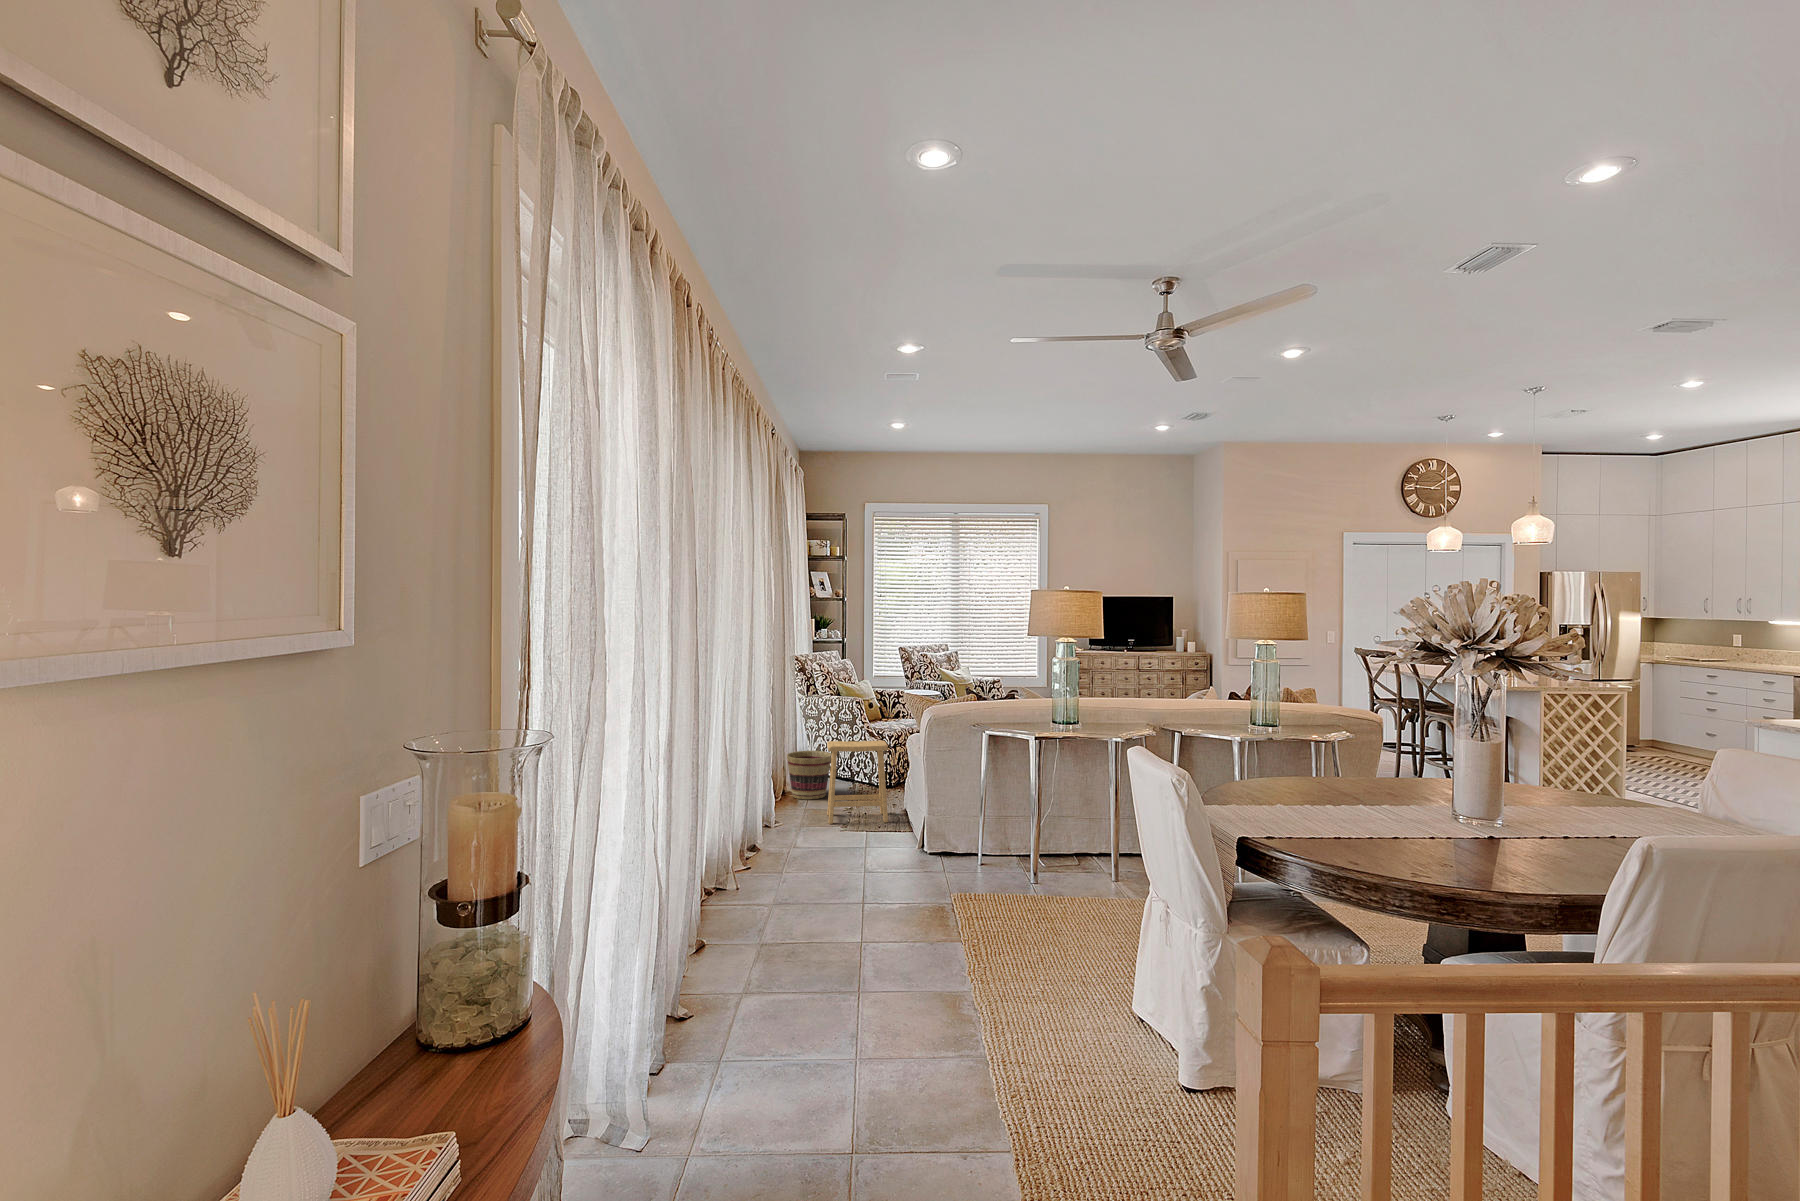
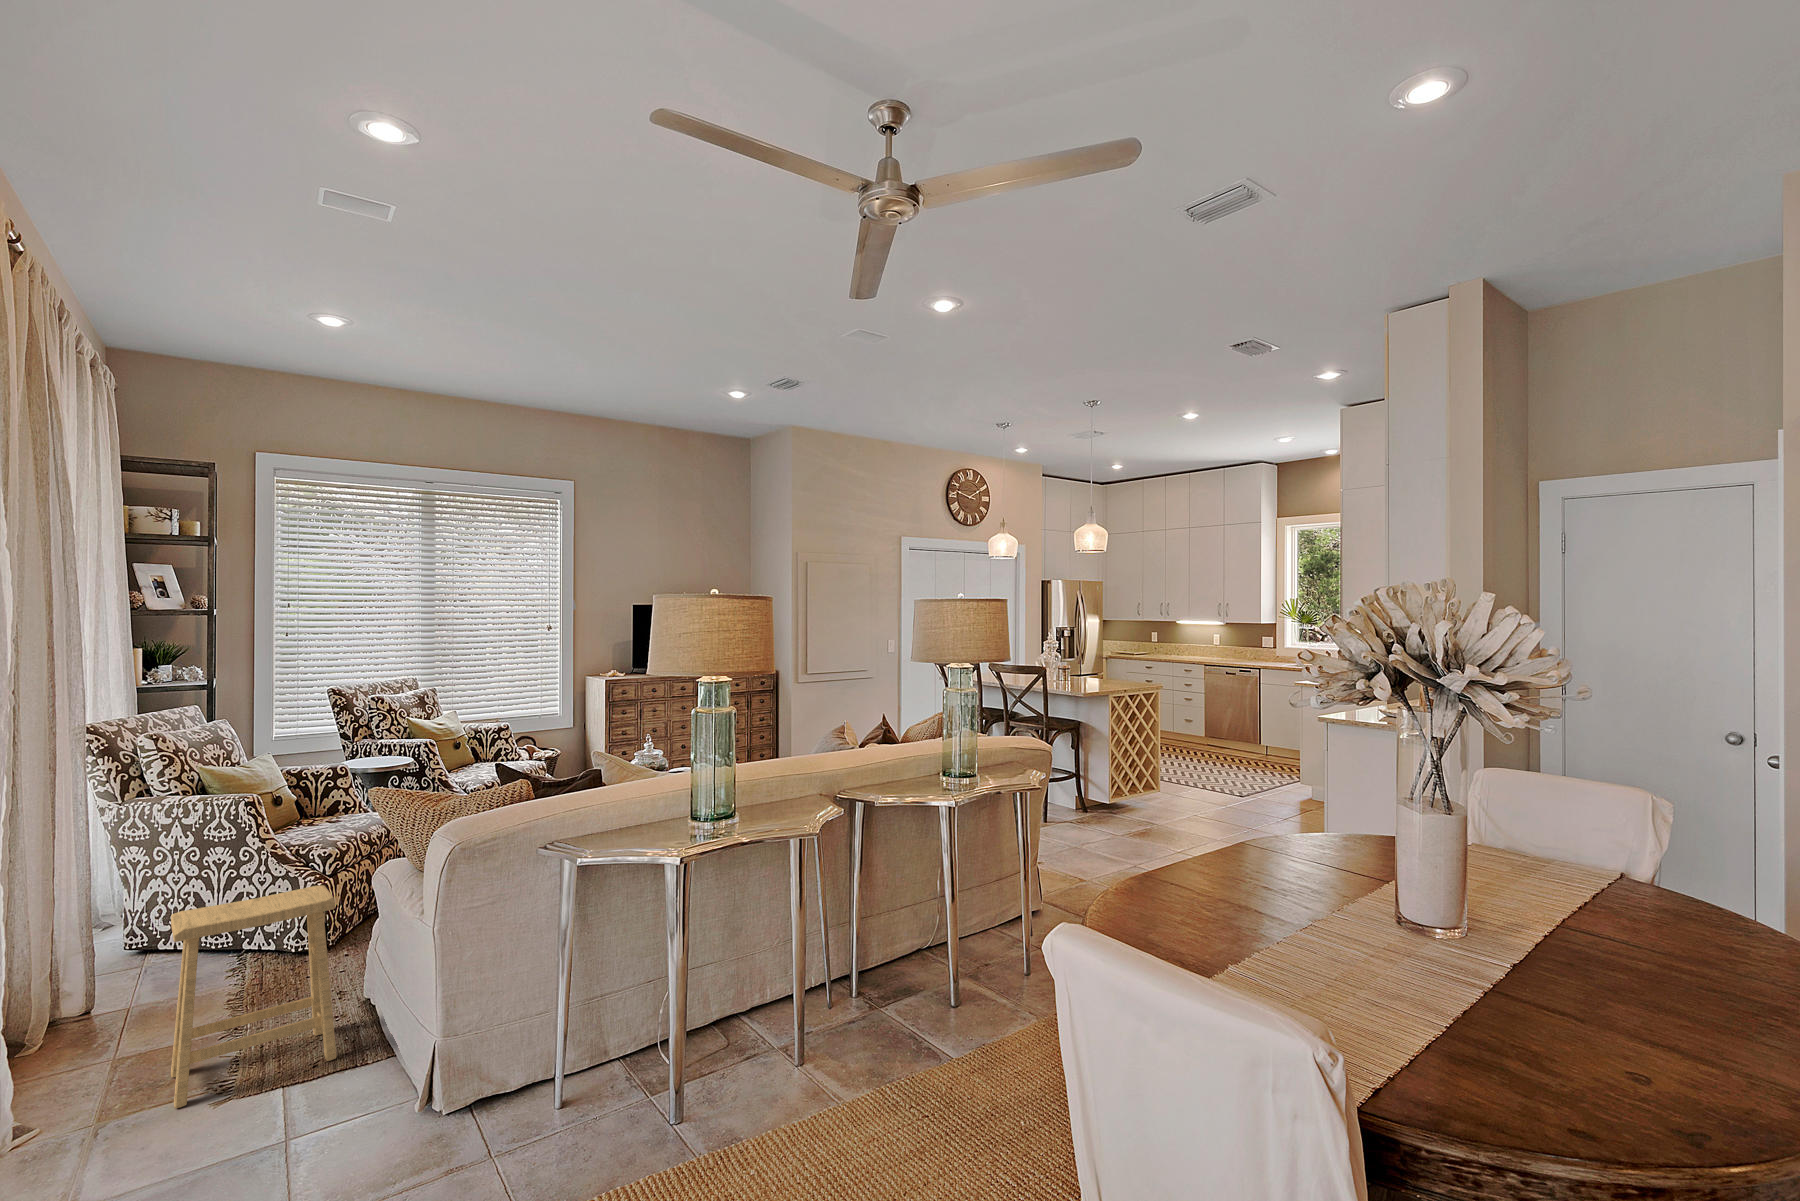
basket: present [787,751,832,799] -> none [53,917,184,1039]

